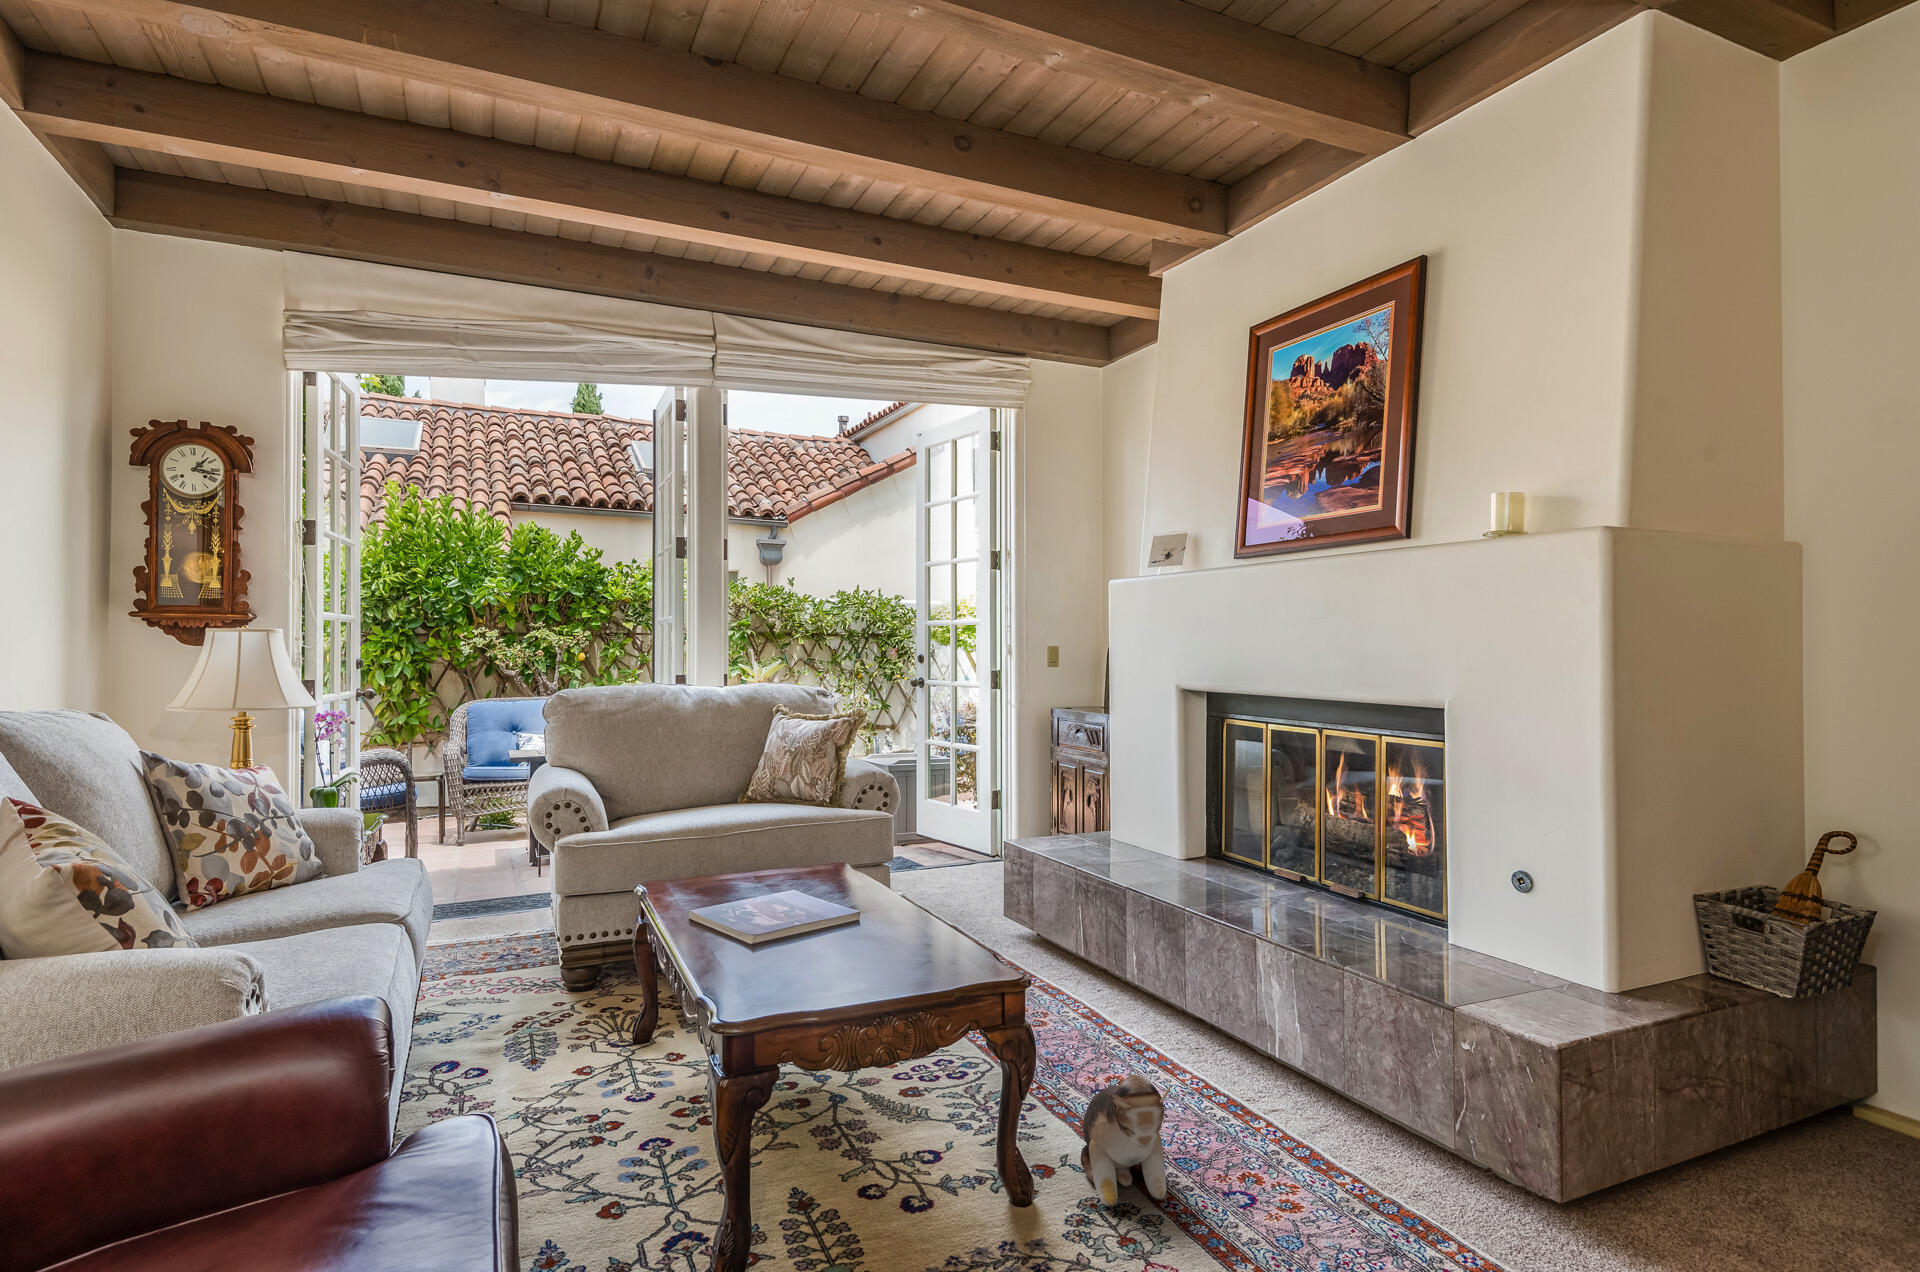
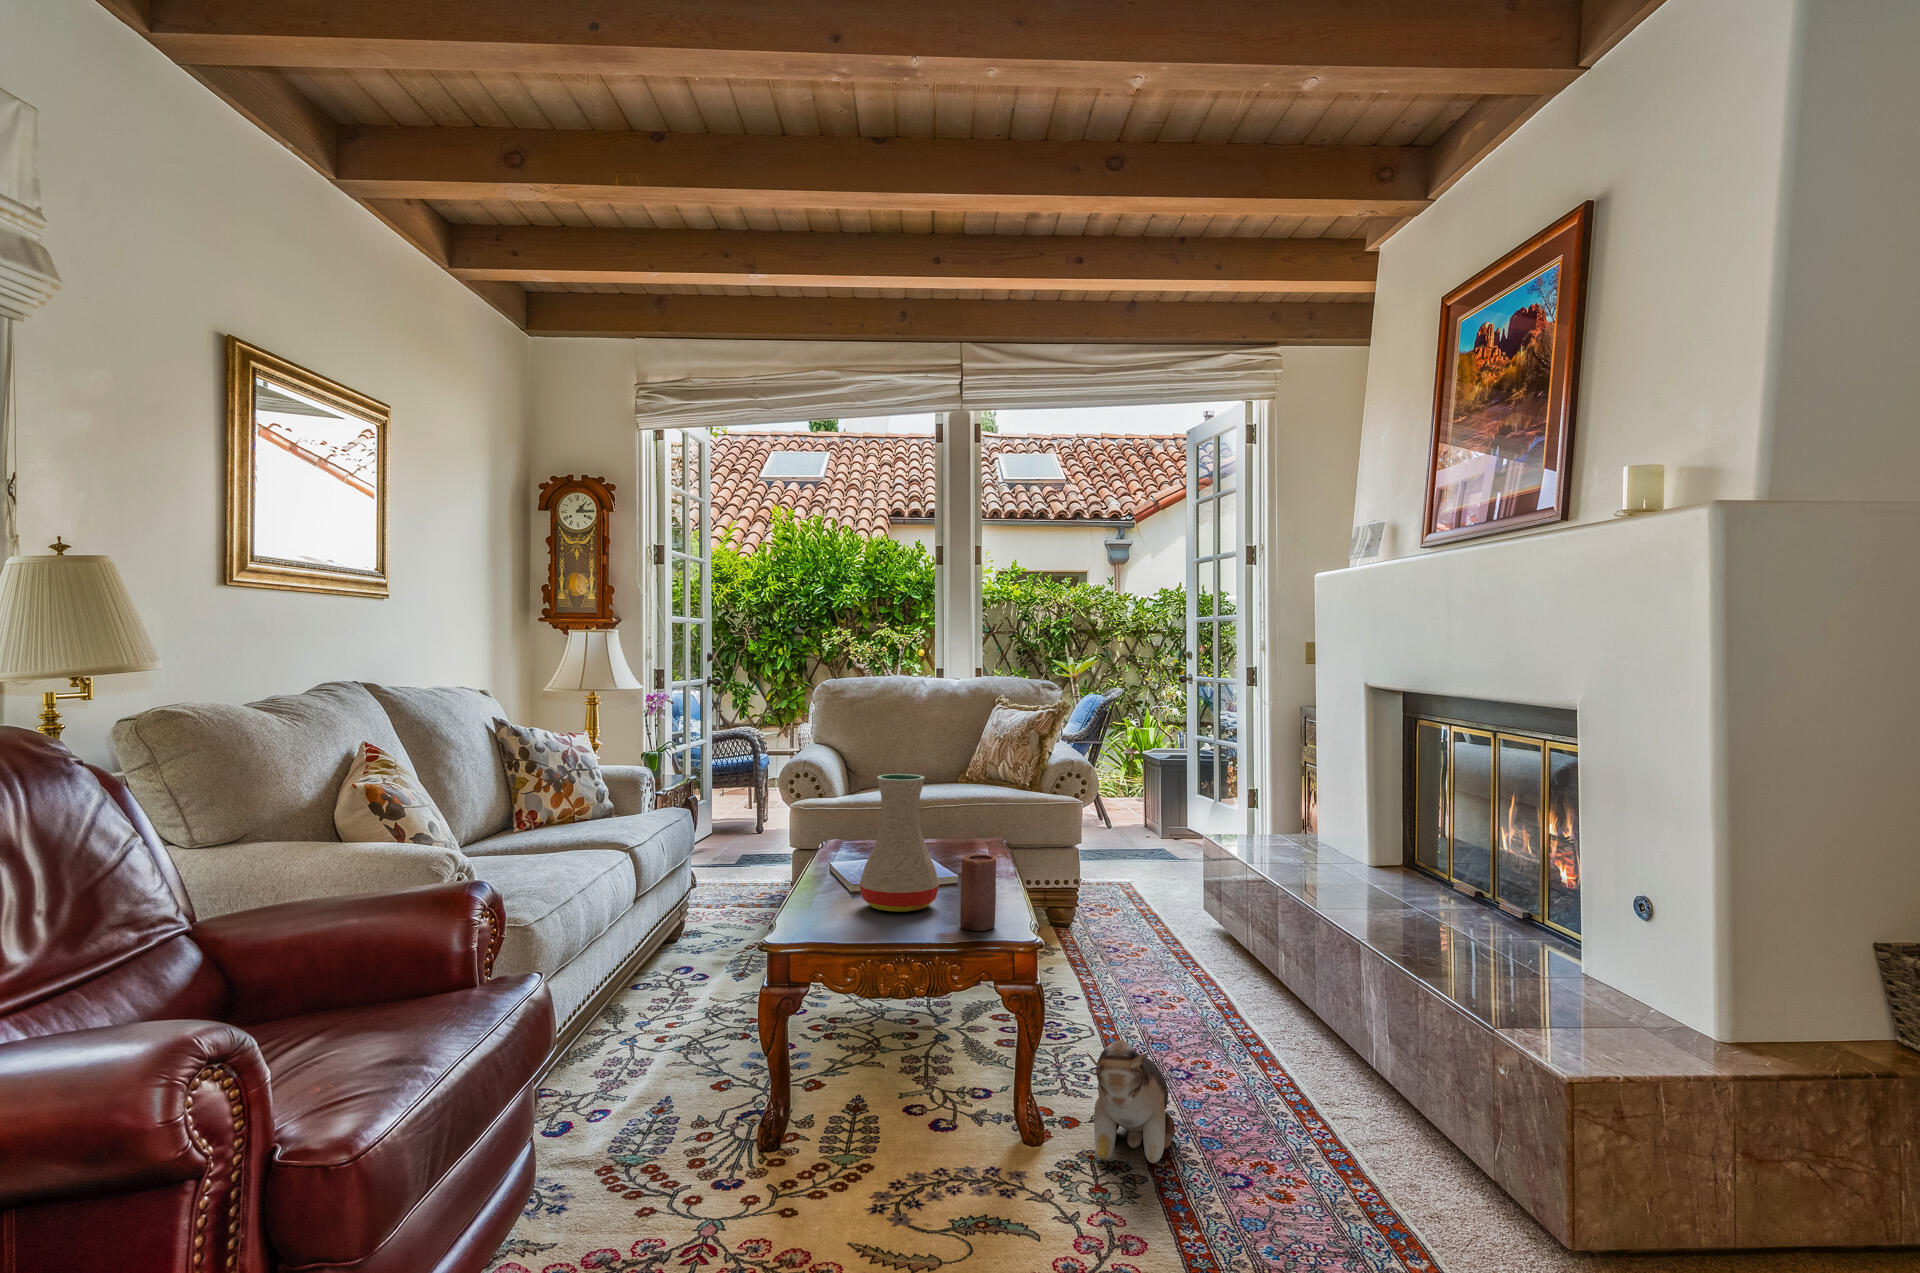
vase: none [781,804,875,964] -> present [859,774,939,912]
candle: none [923,889,963,976] -> present [960,854,996,931]

